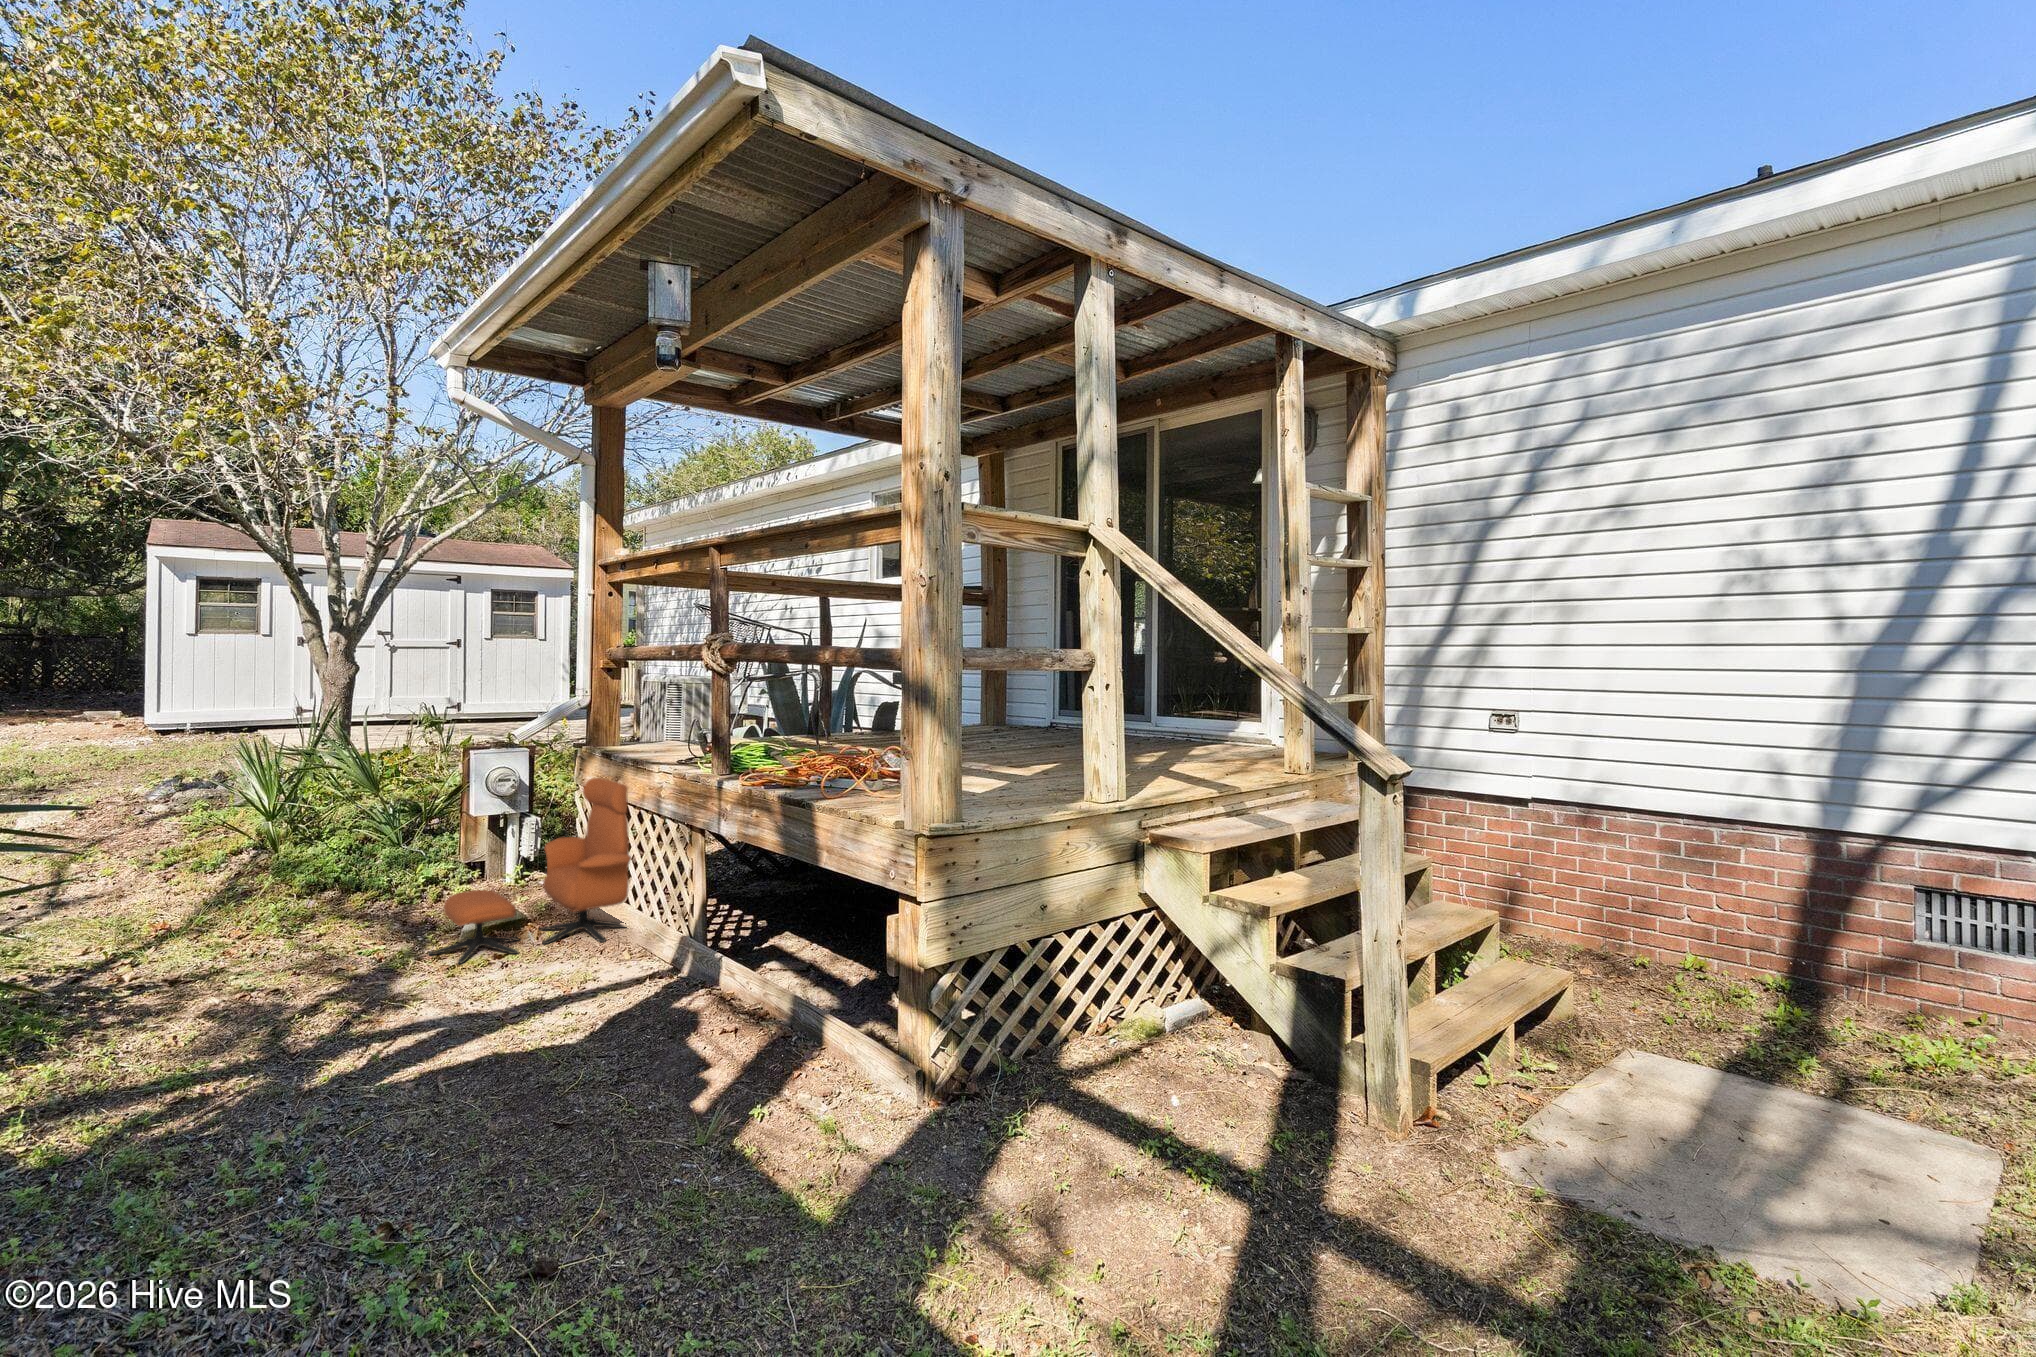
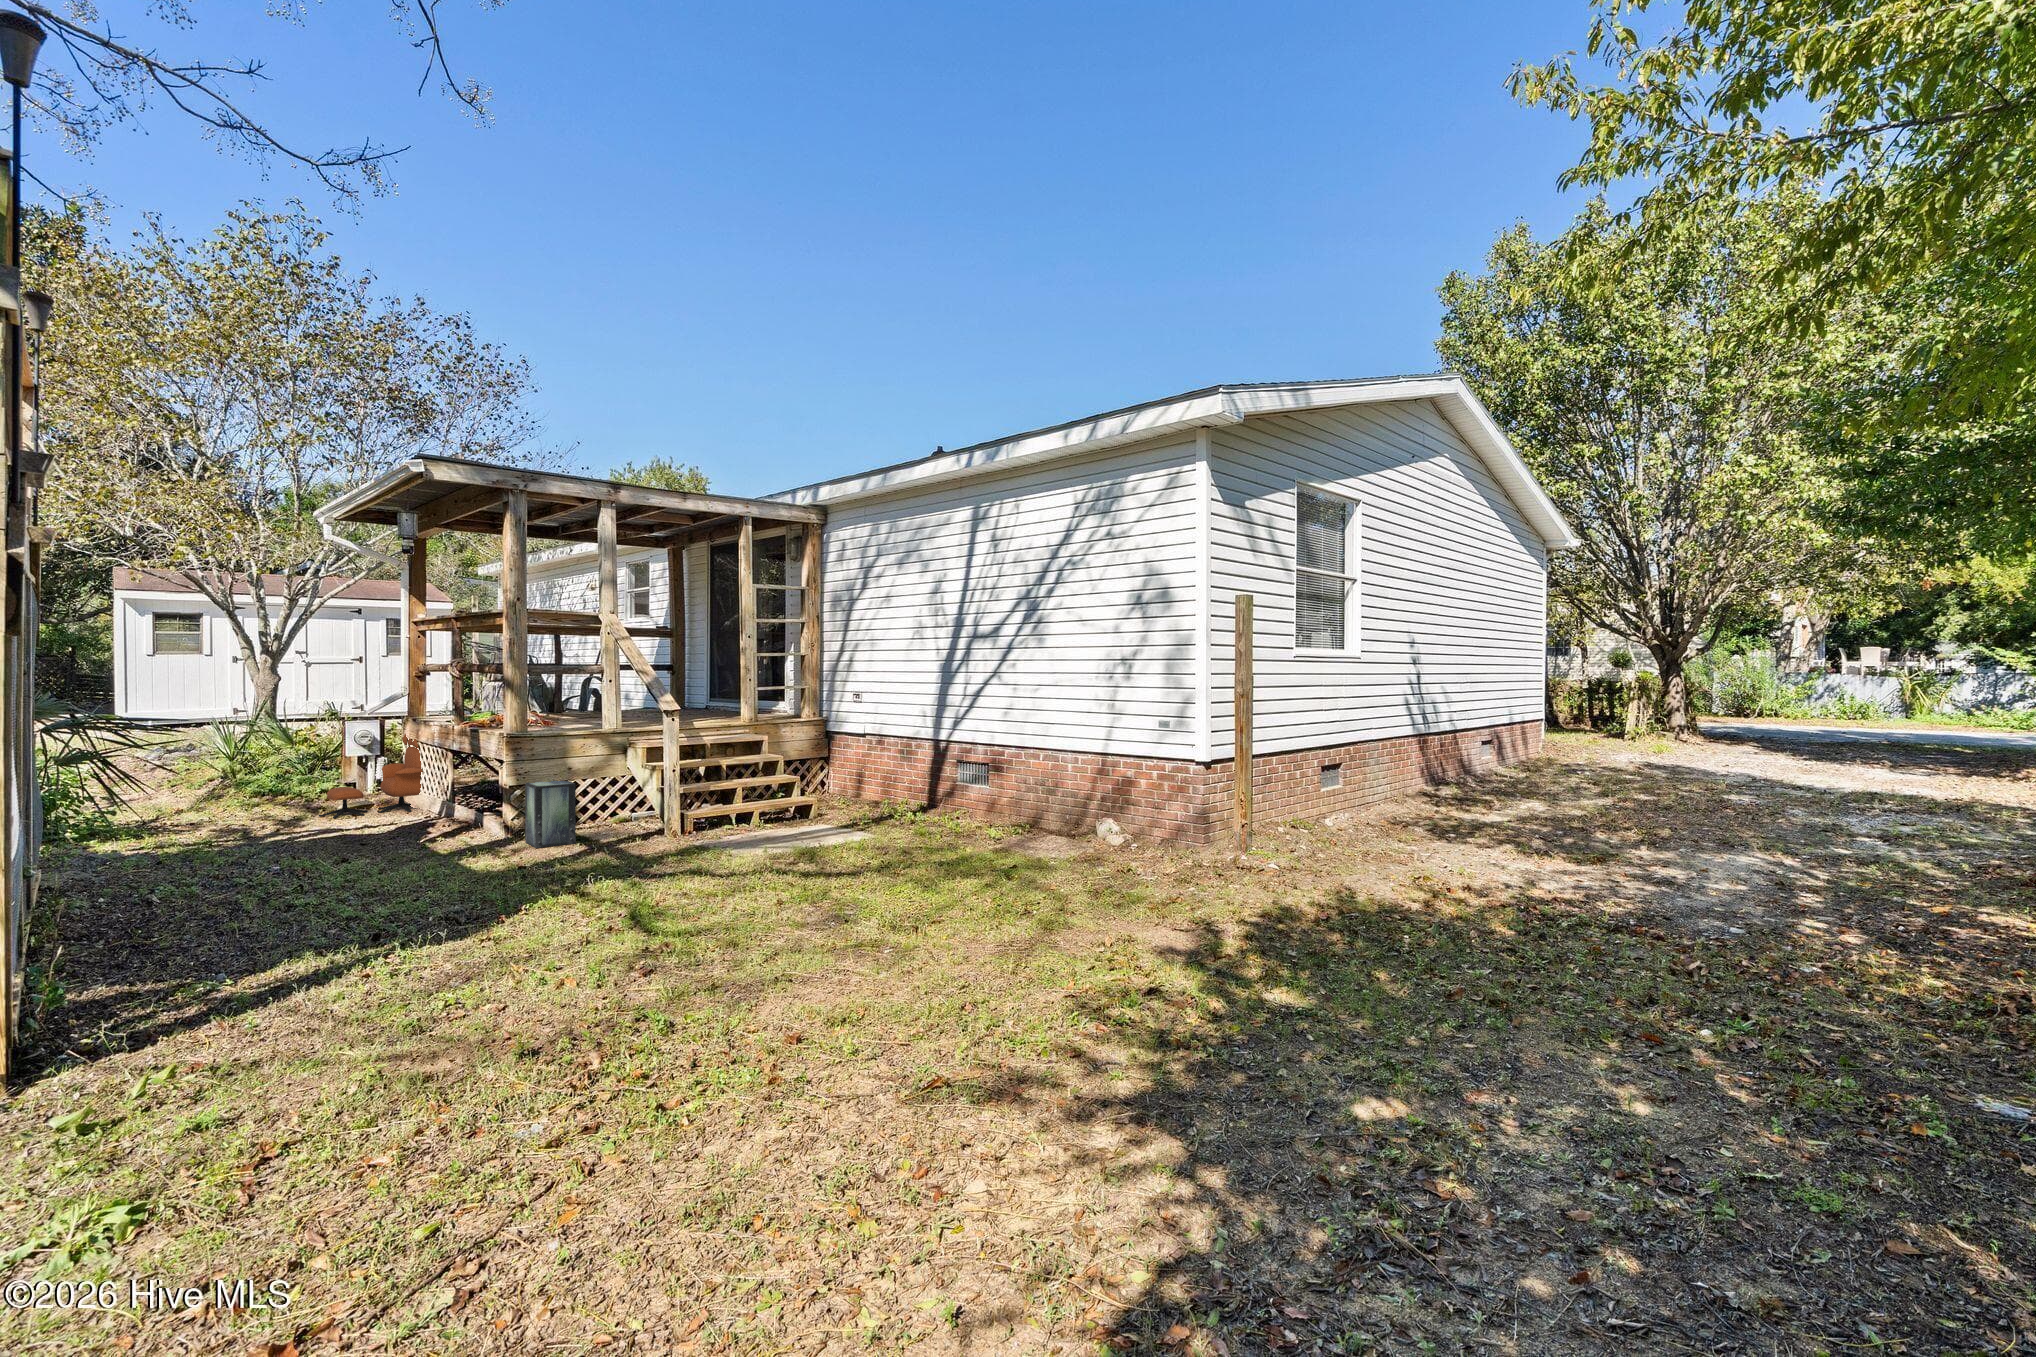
storage box: none [946,930,1081,1133] -> present [525,781,576,848]

